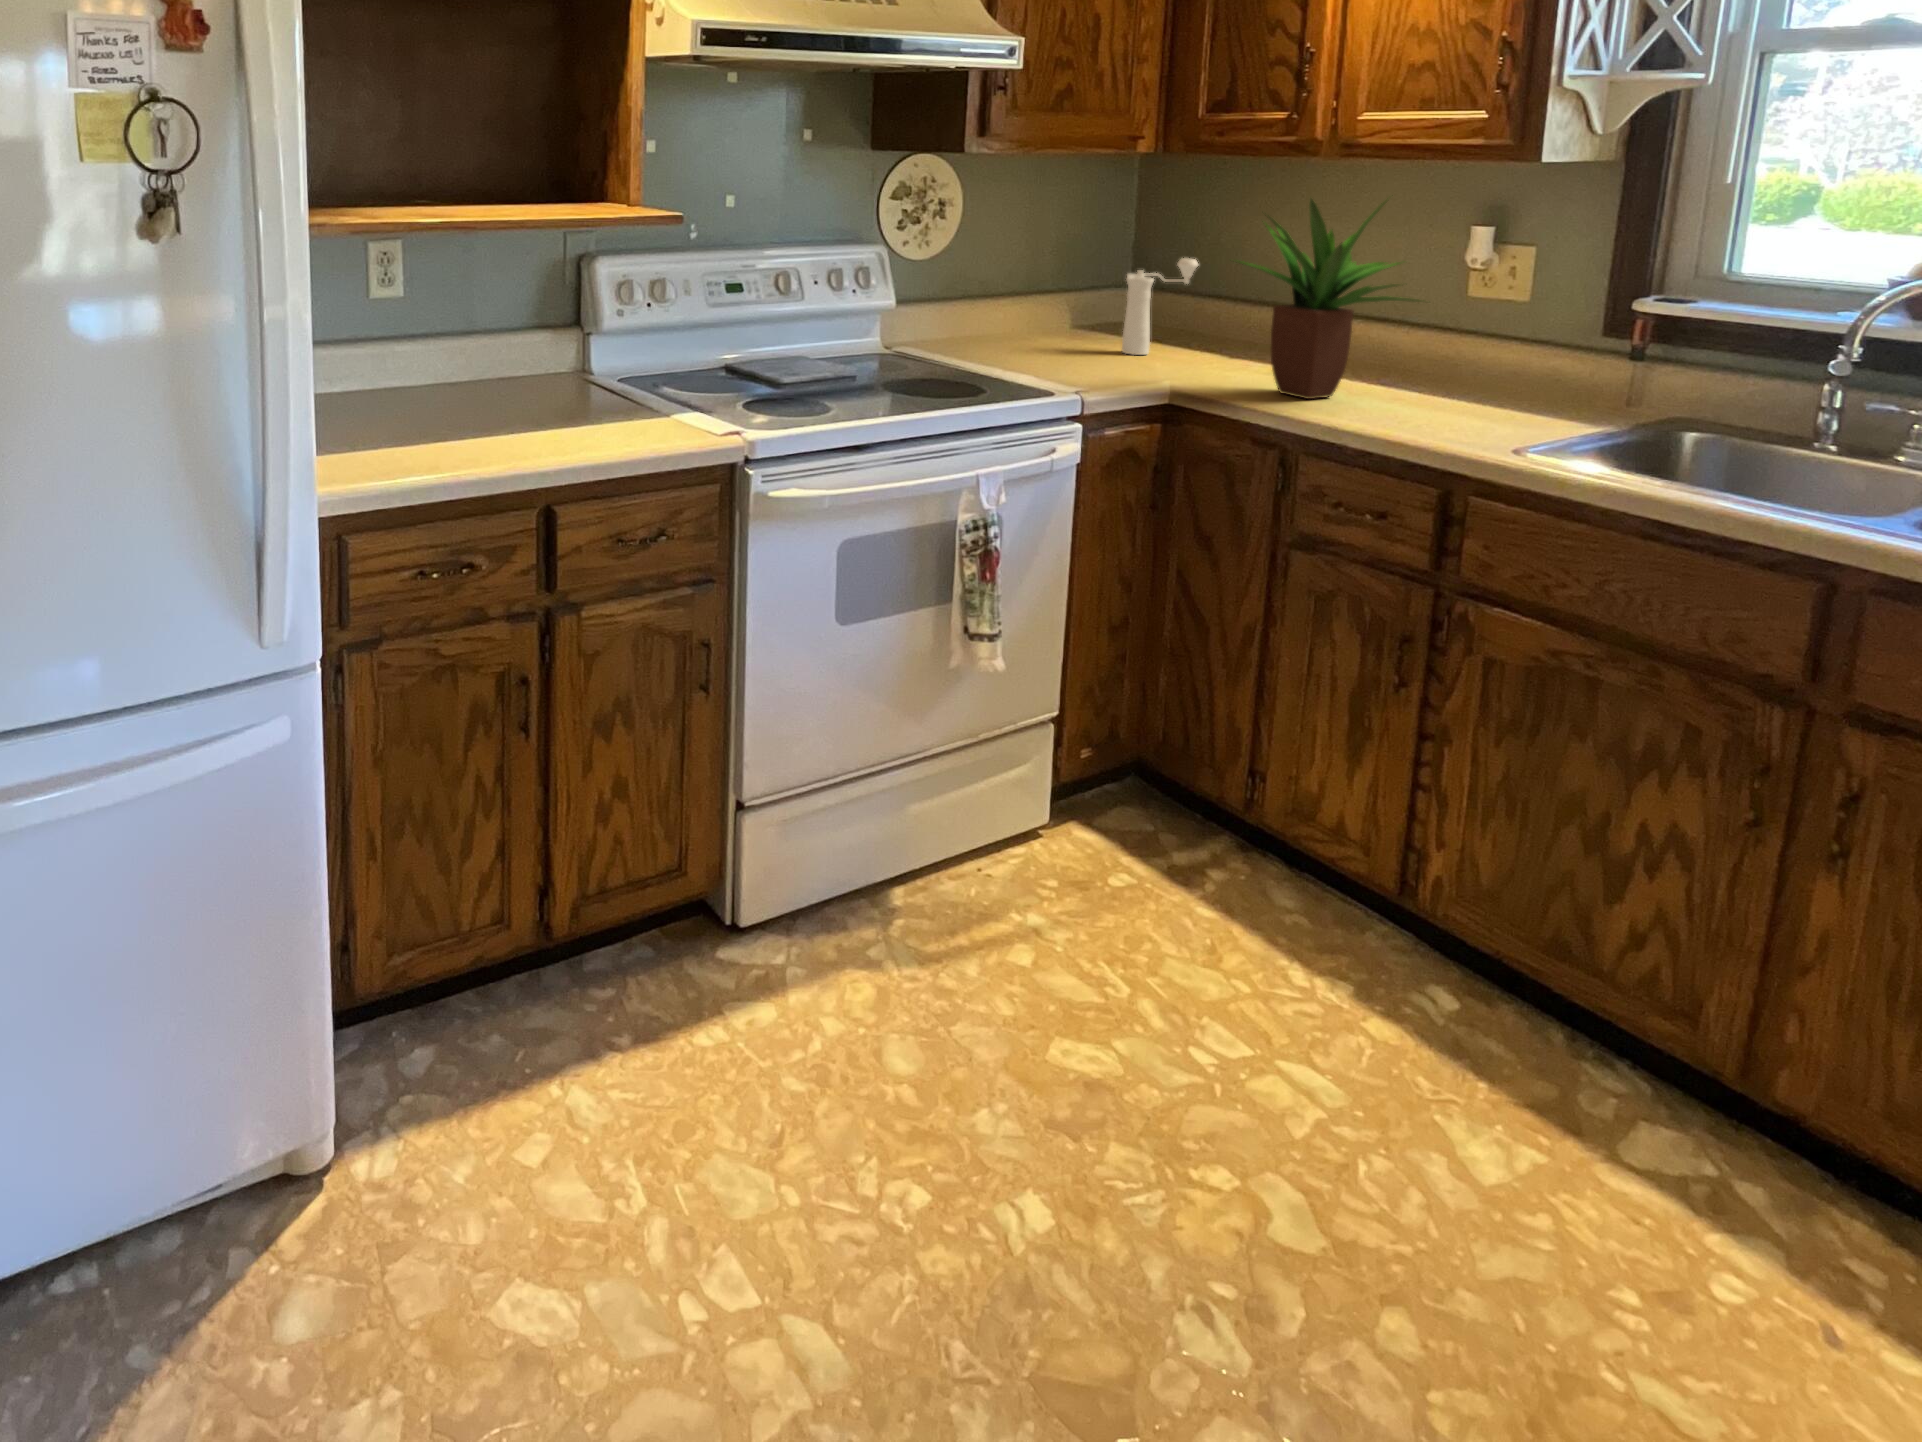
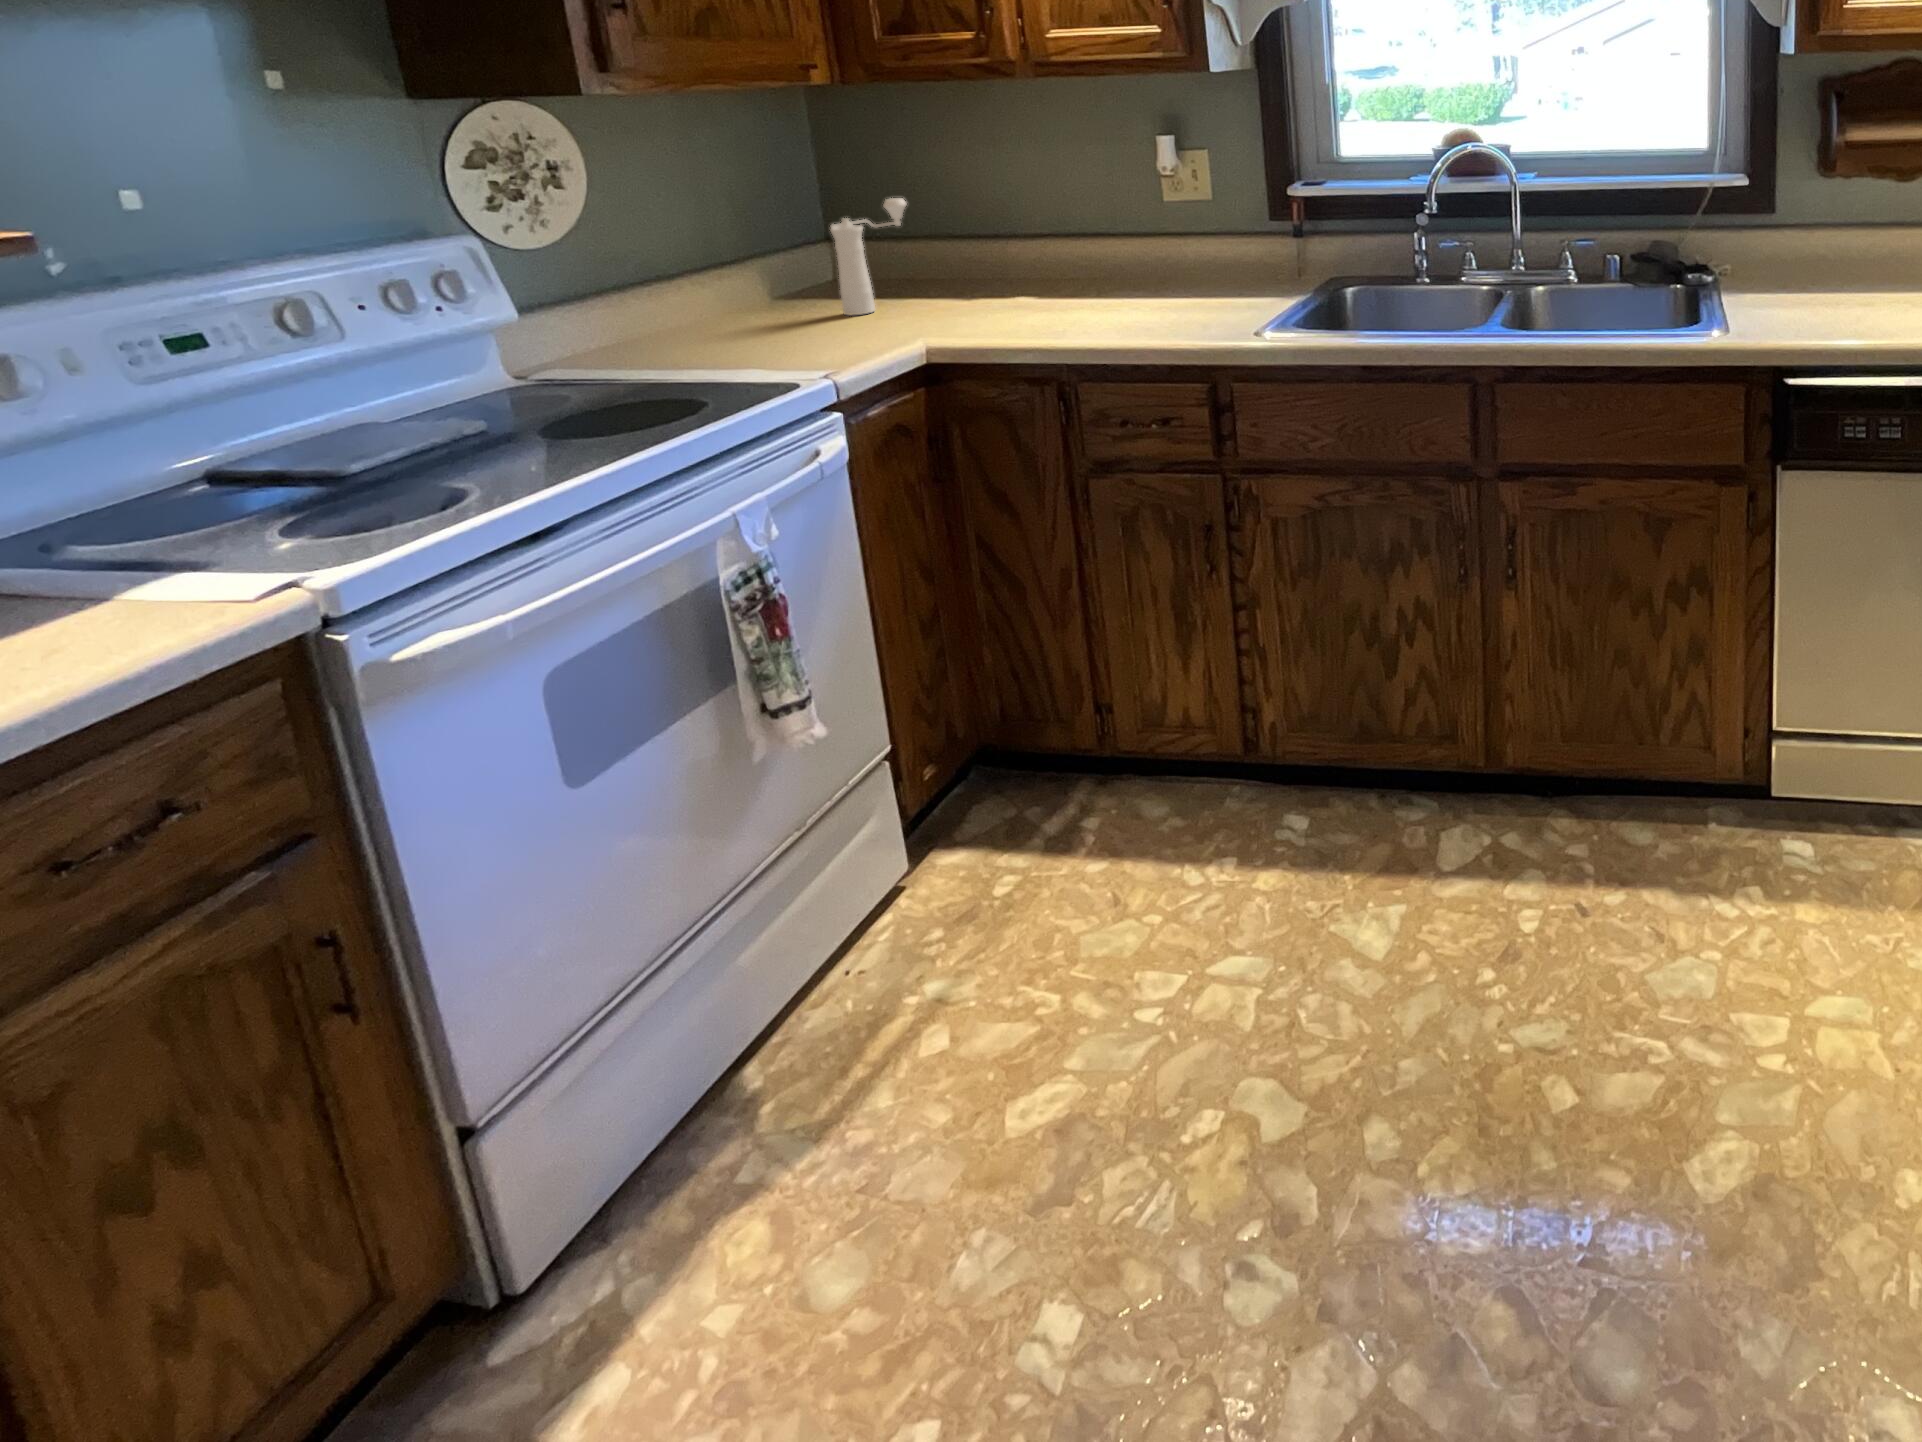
potted plant: present [1239,199,1419,399] -> none [957,110,1150,325]

